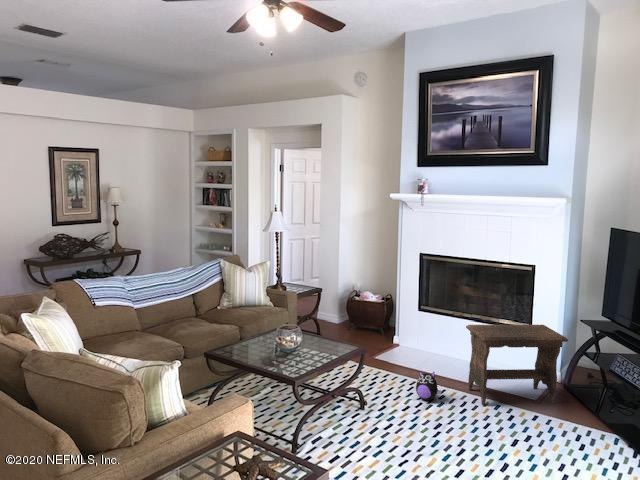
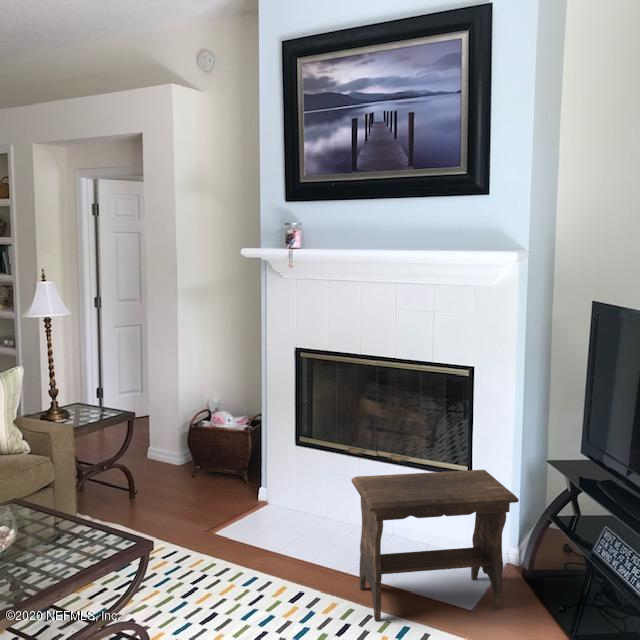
plush toy: present [416,371,441,400] -> none [261,563,305,617]

